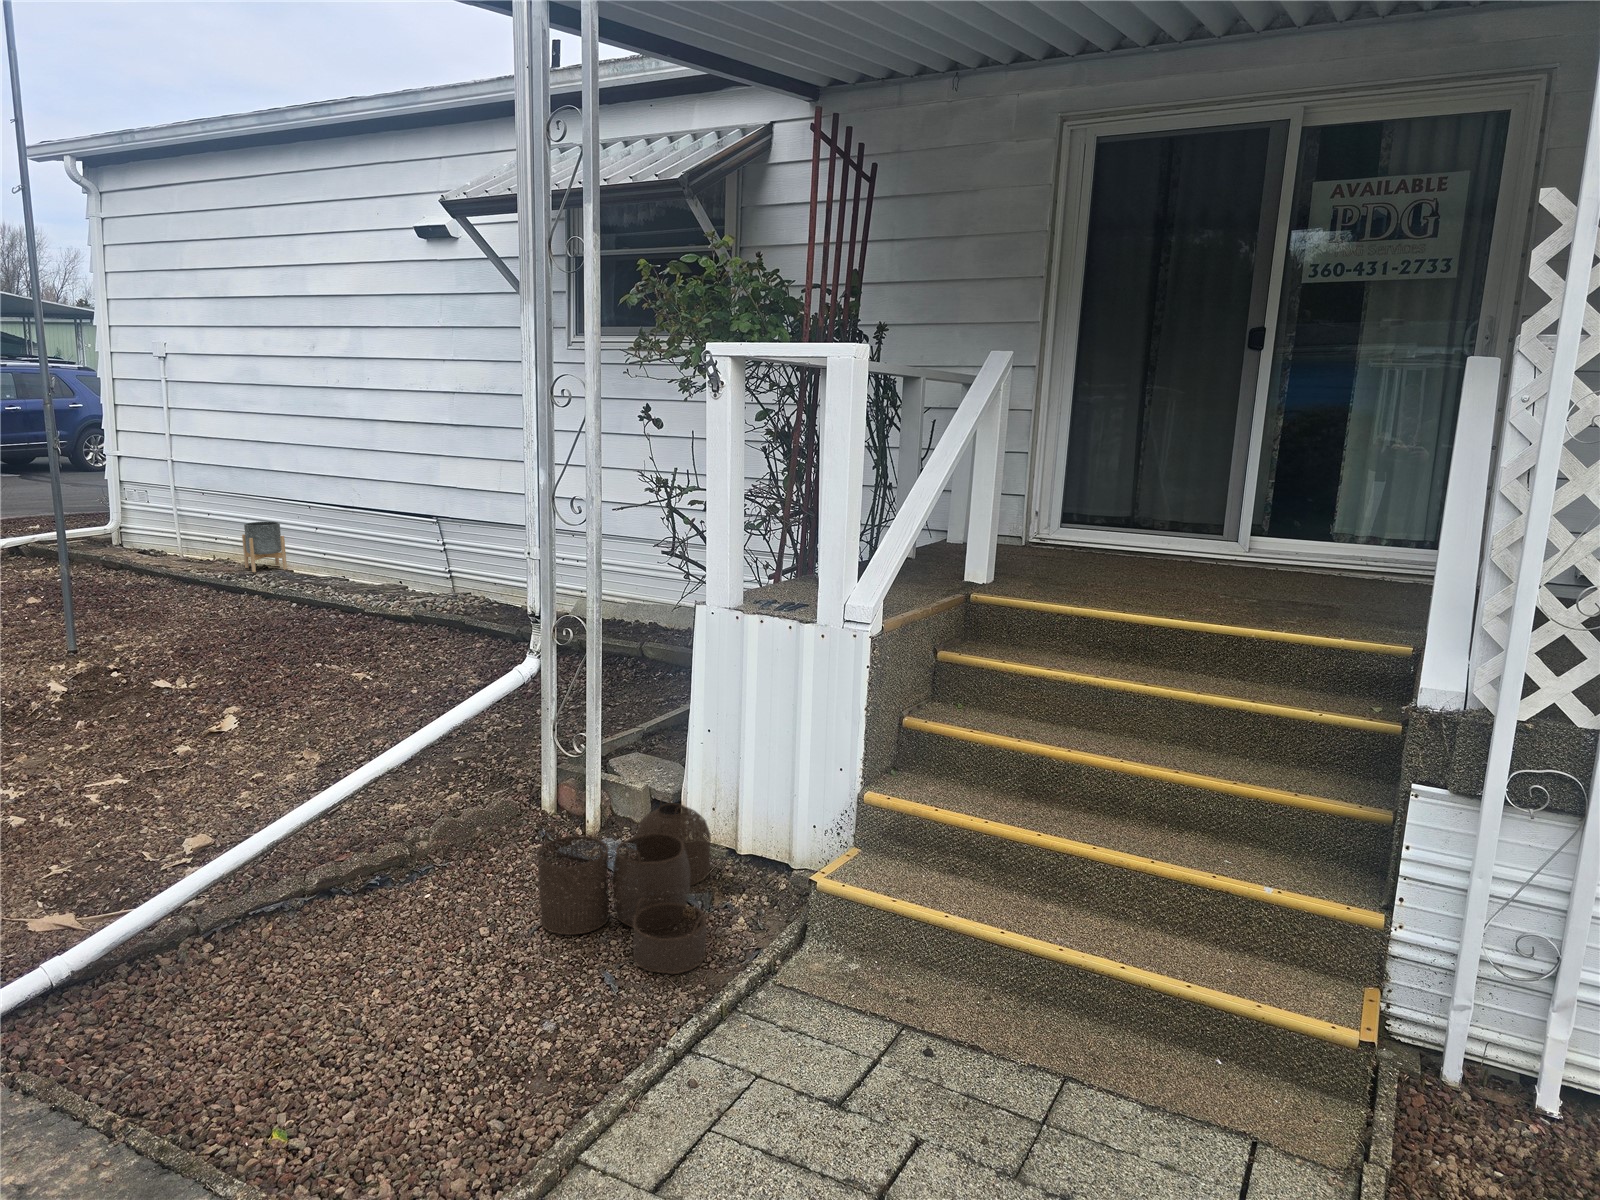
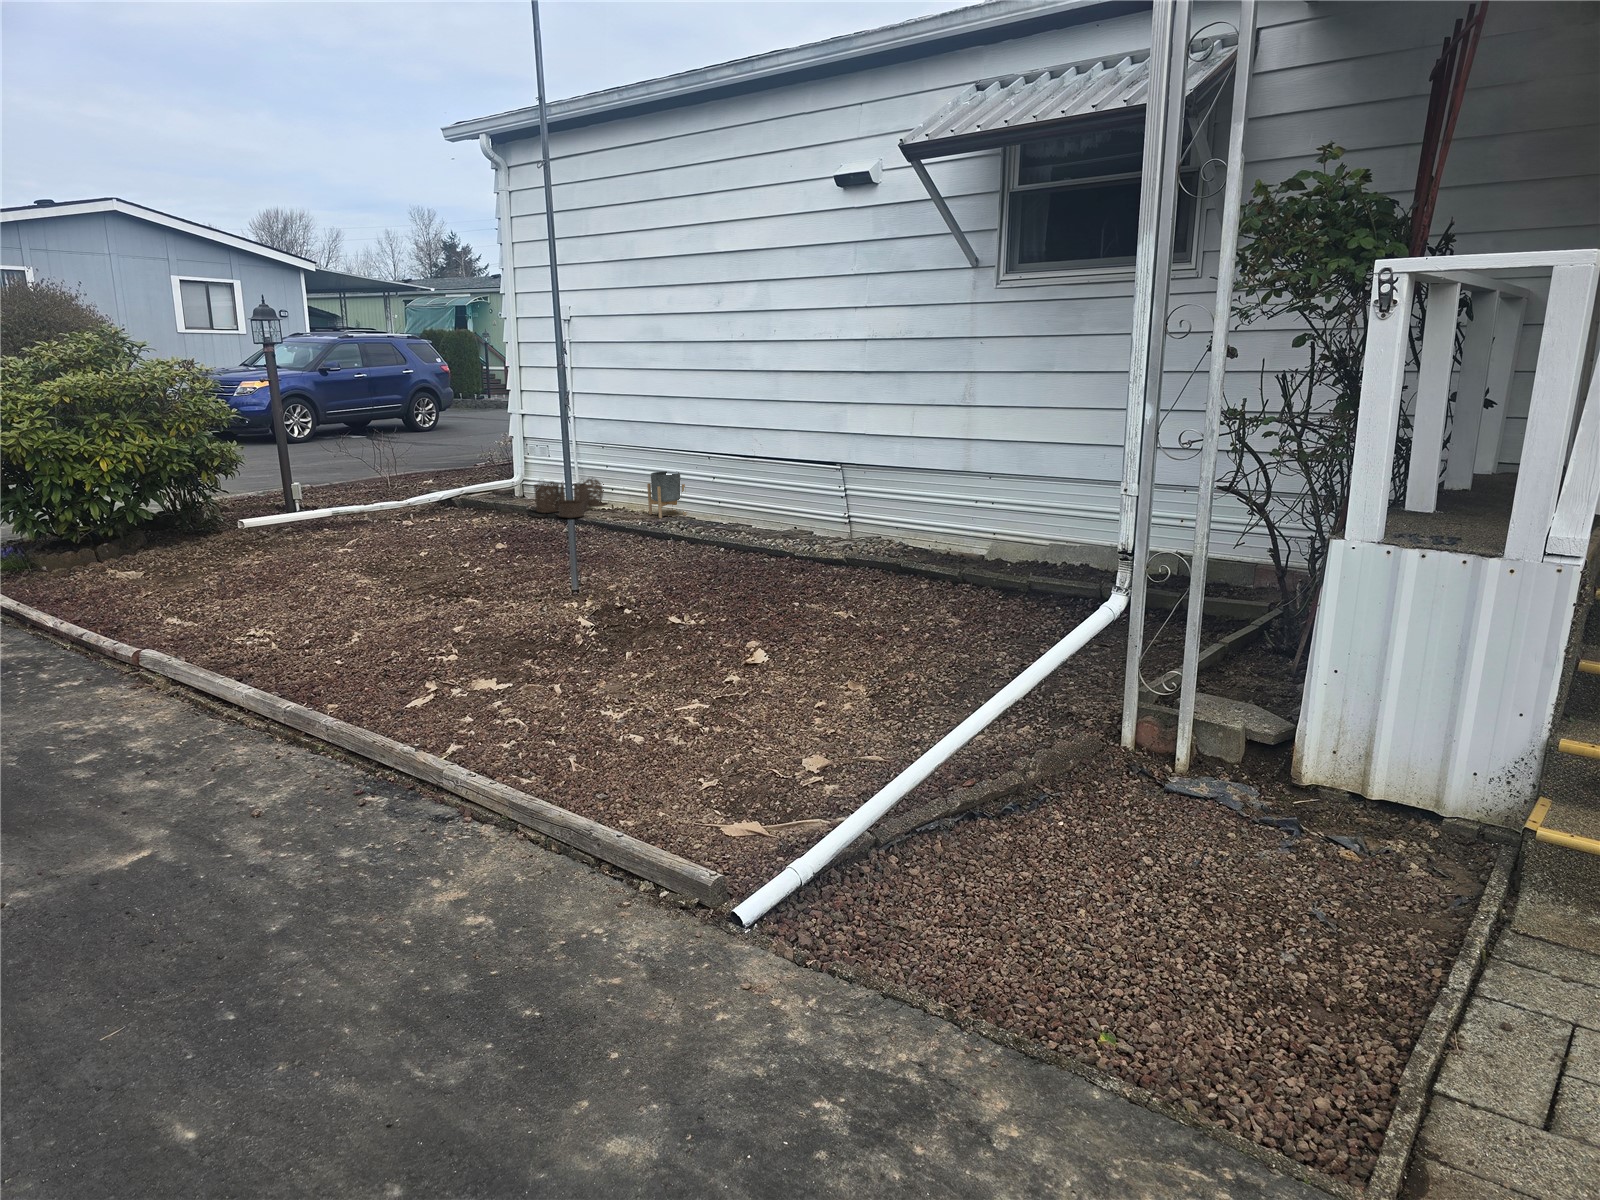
woven basket: present [537,798,711,974] -> present [534,478,607,518]

